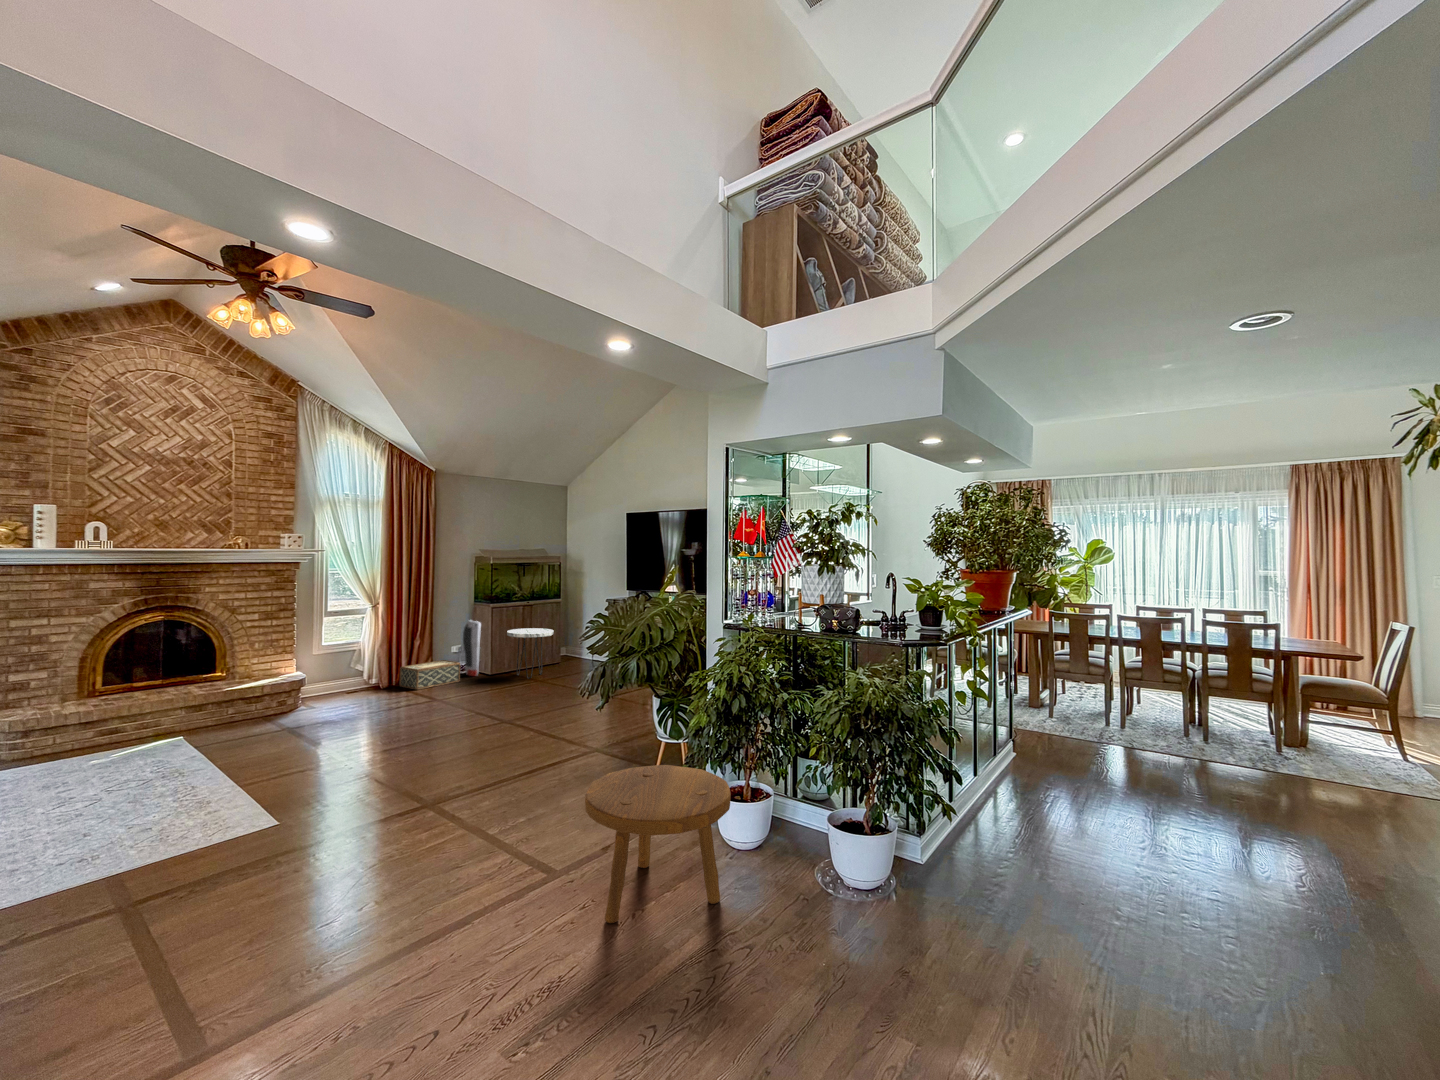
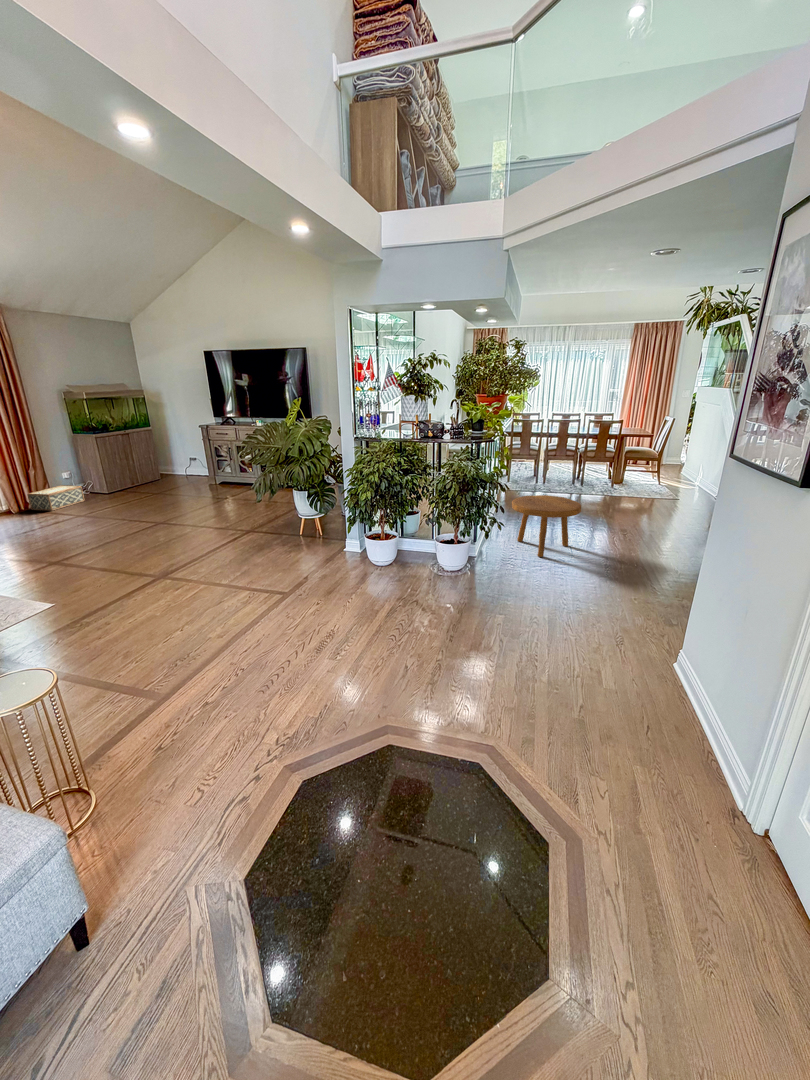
air purifier: present [463,620,481,676] -> none [72,450,97,496]
side table: present [507,628,553,678] -> none [116,453,158,493]
footstool: present [585,765,731,923] -> present [512,495,581,557]

